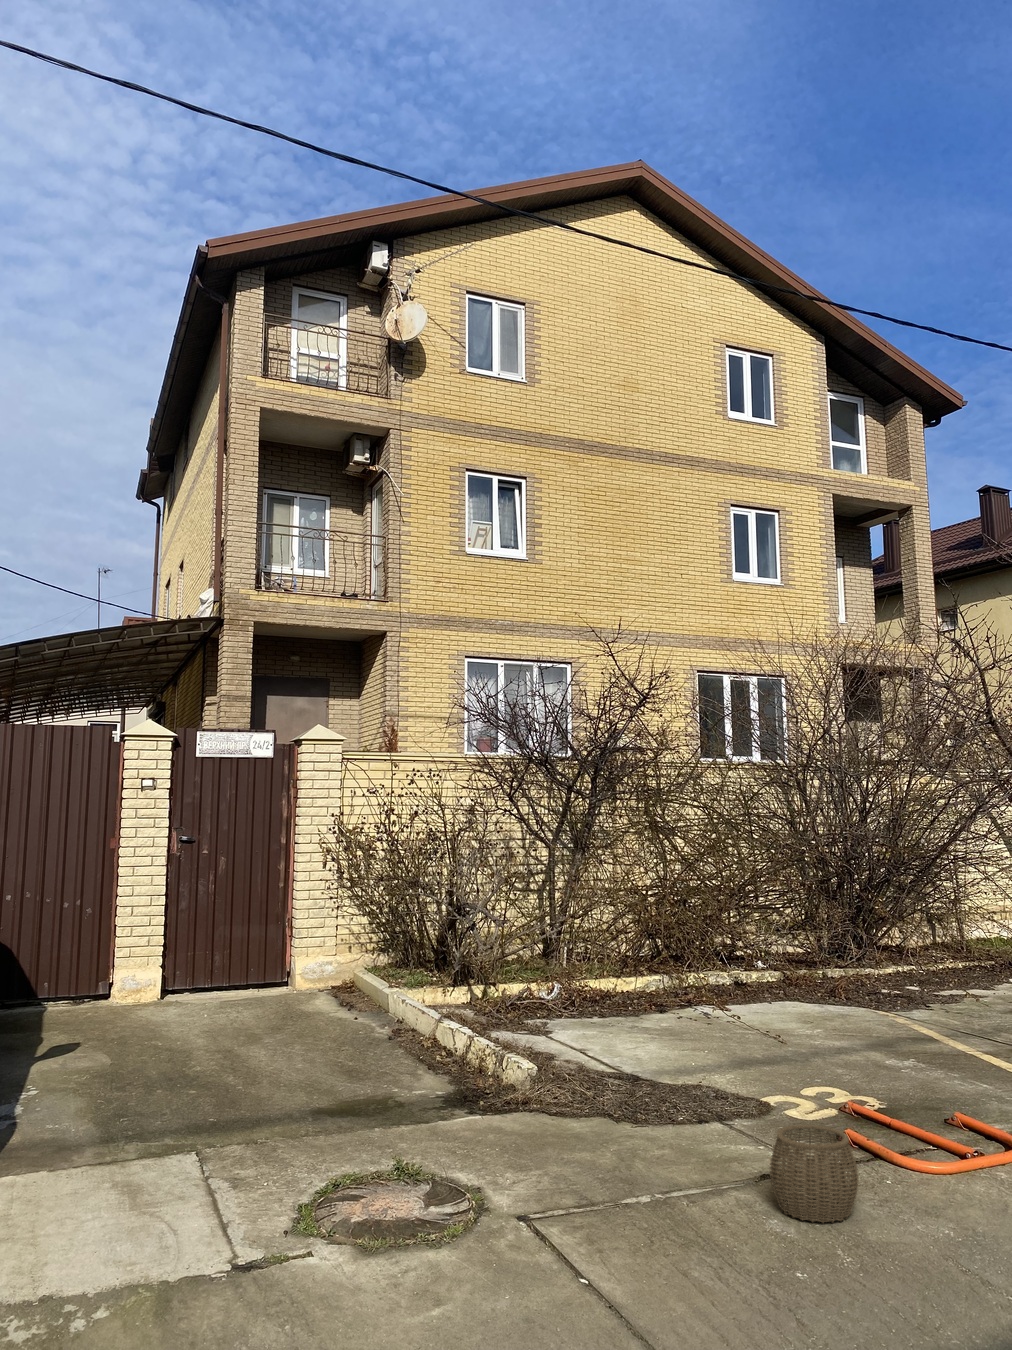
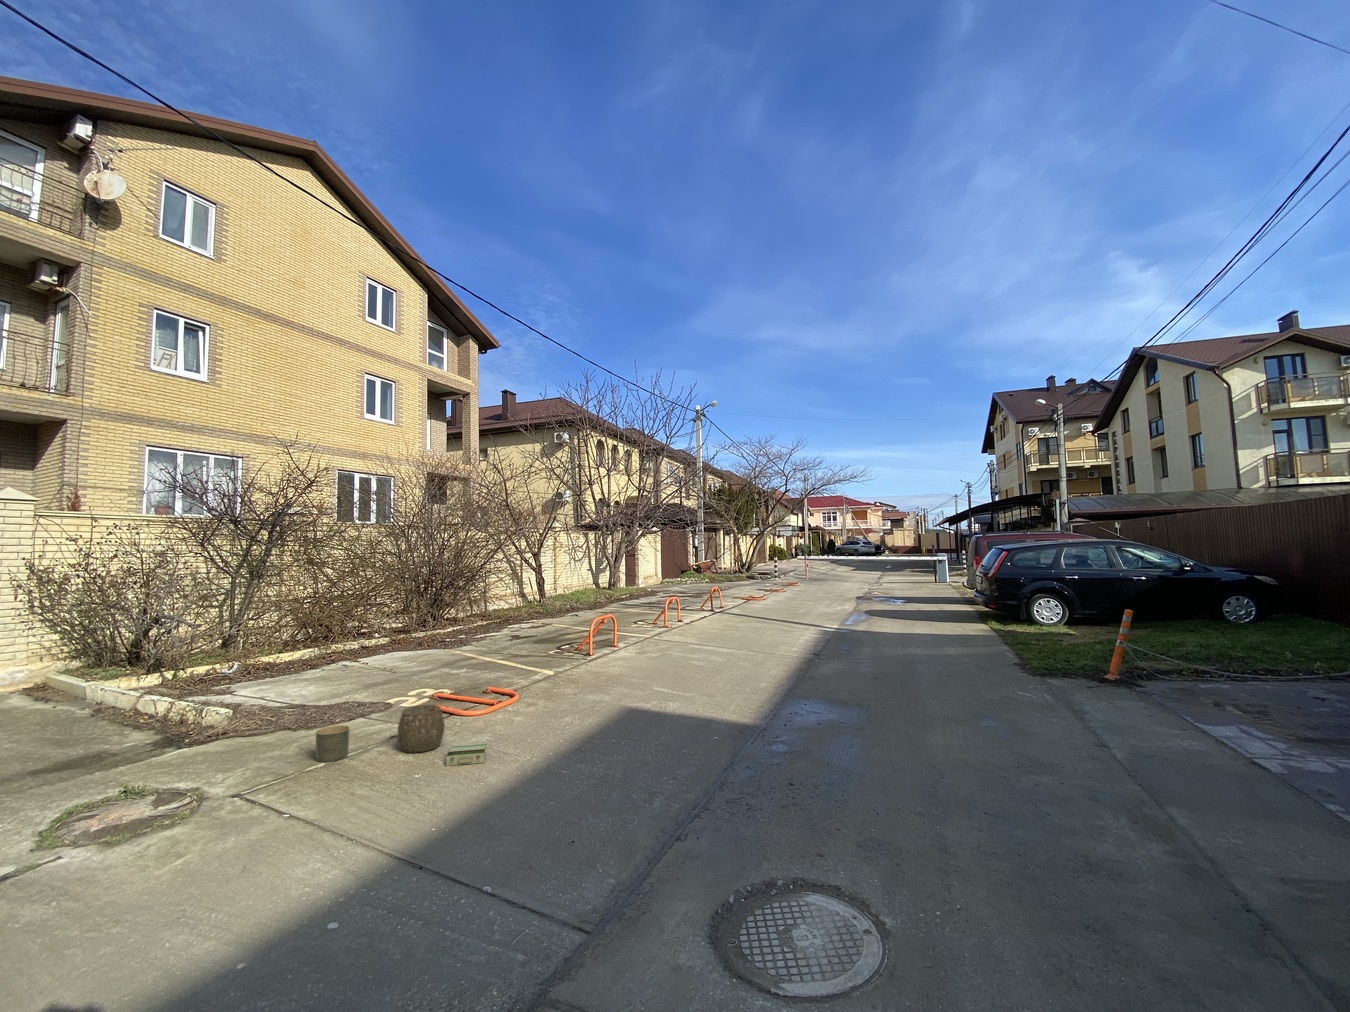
planter: none [638,1133,690,1199] -> present [316,726,349,762]
toolbox: none [858,1228,943,1284] -> present [446,744,487,766]

